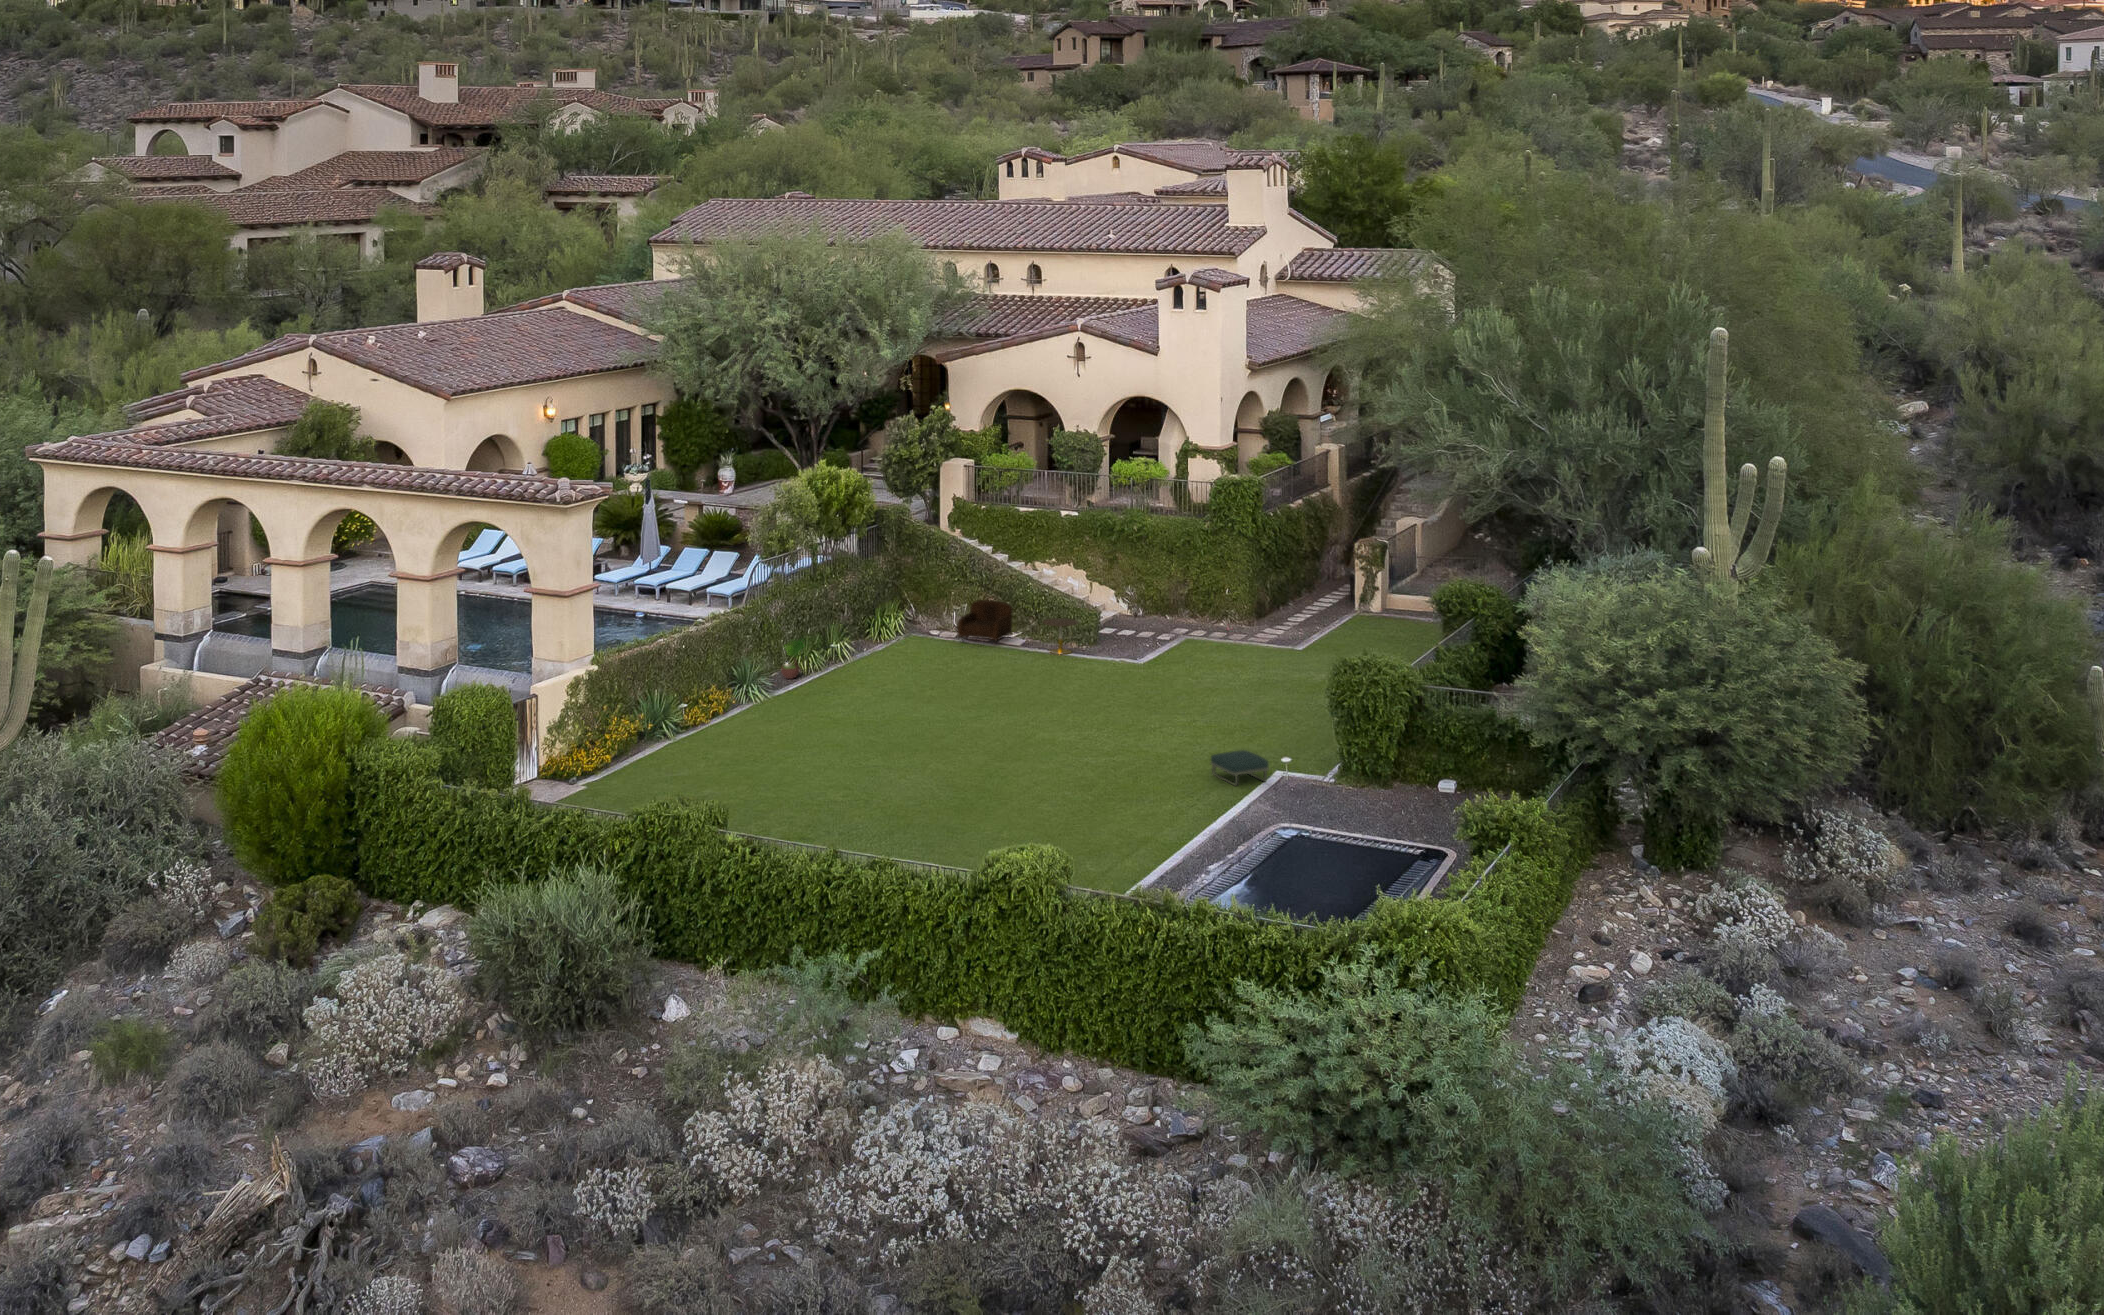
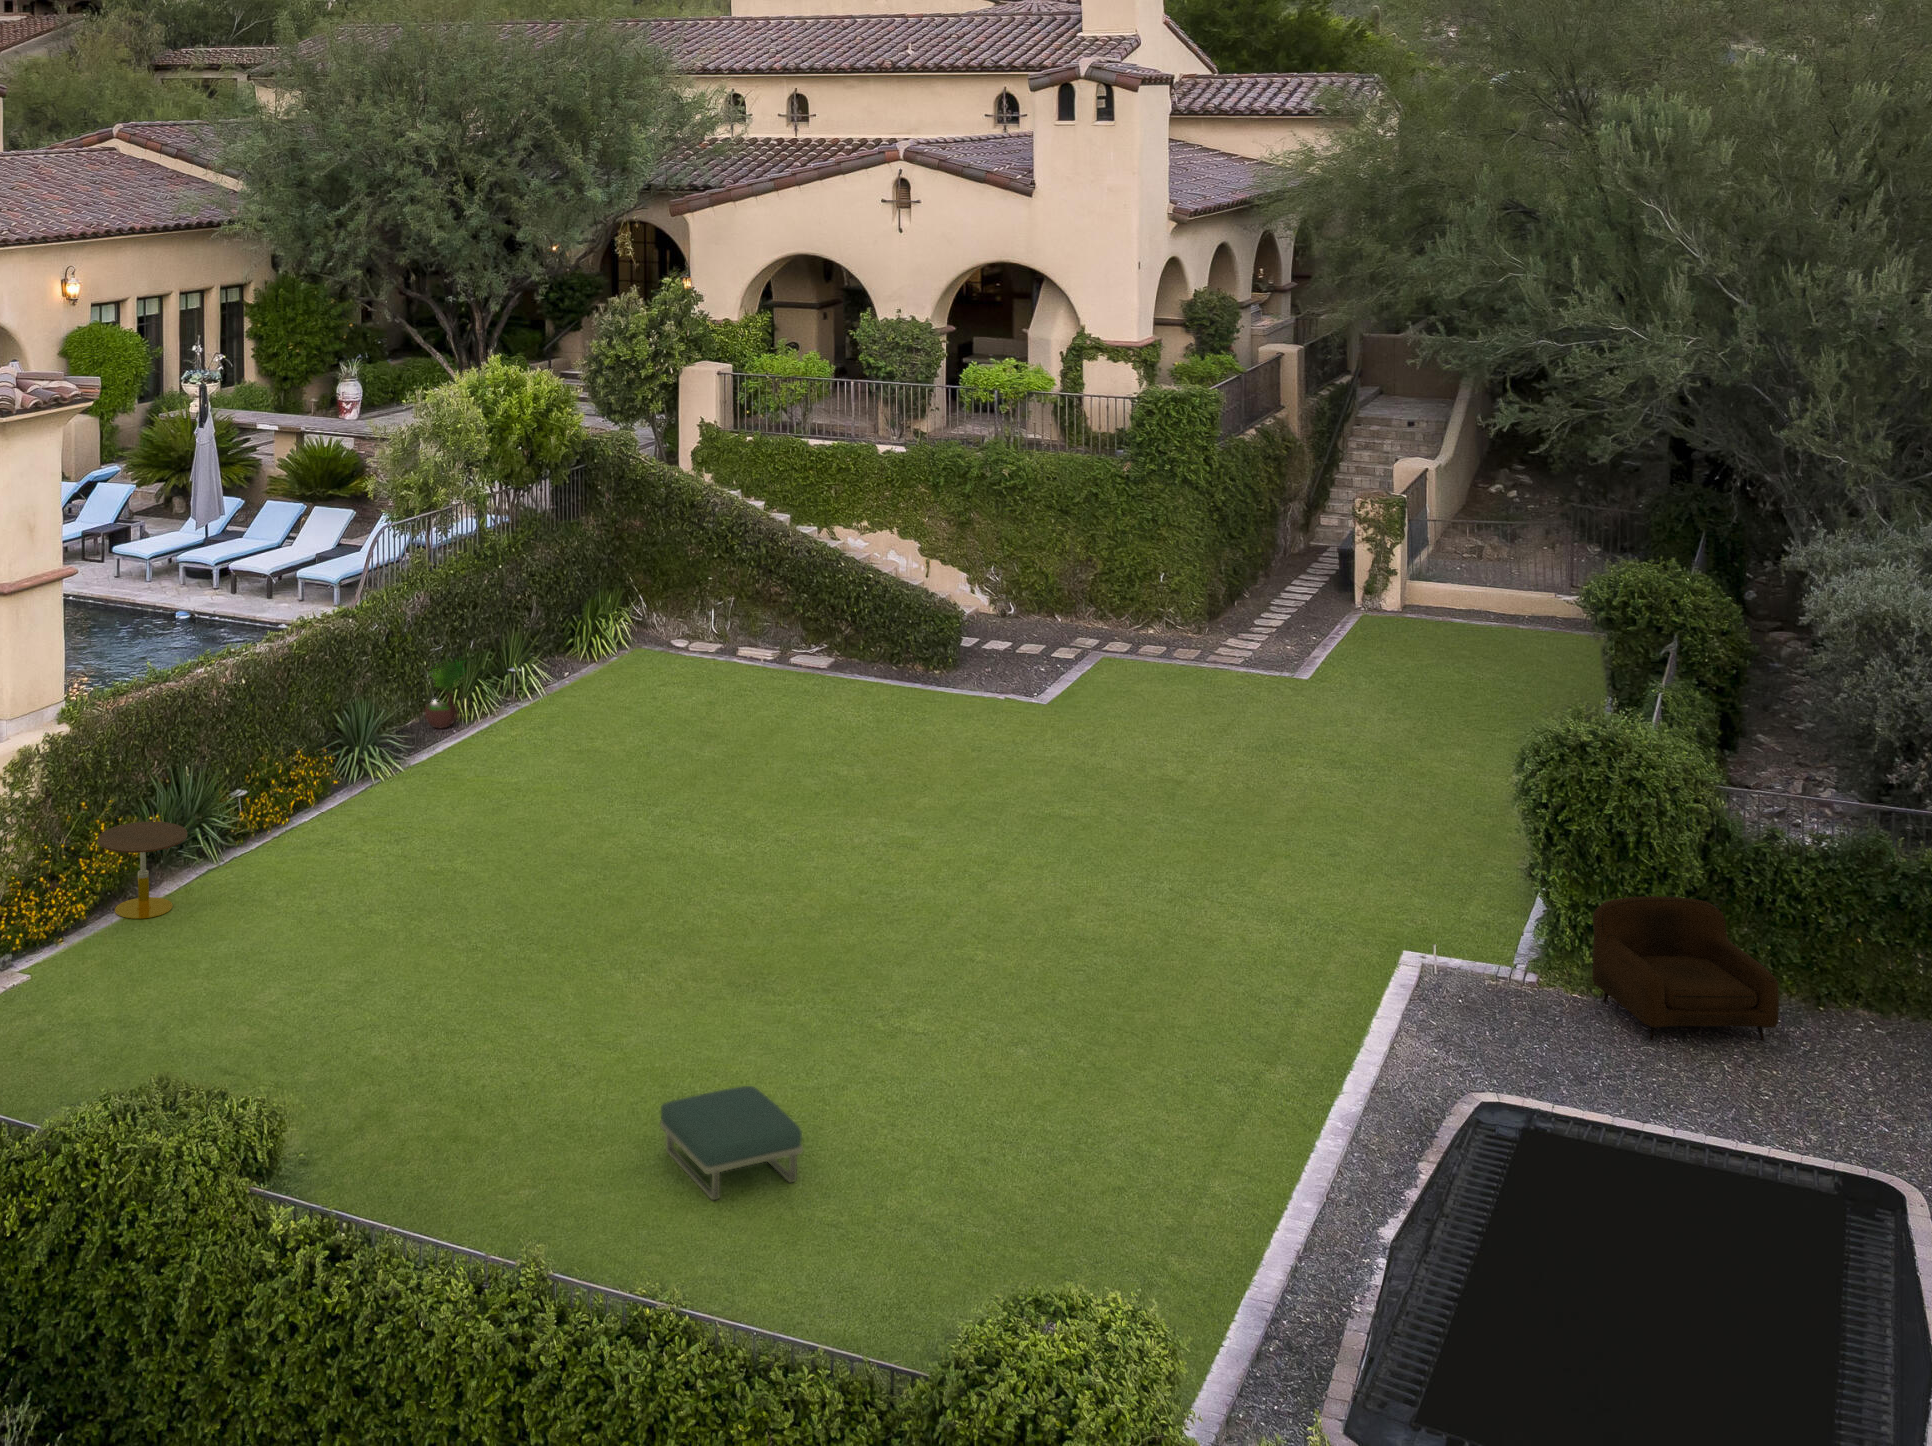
armchair: present [957,600,1013,641] -> present [1592,896,1779,1040]
side table: present [1043,618,1078,654] -> present [97,821,187,919]
footstool: present [1211,750,1269,786] -> present [660,1086,803,1200]

